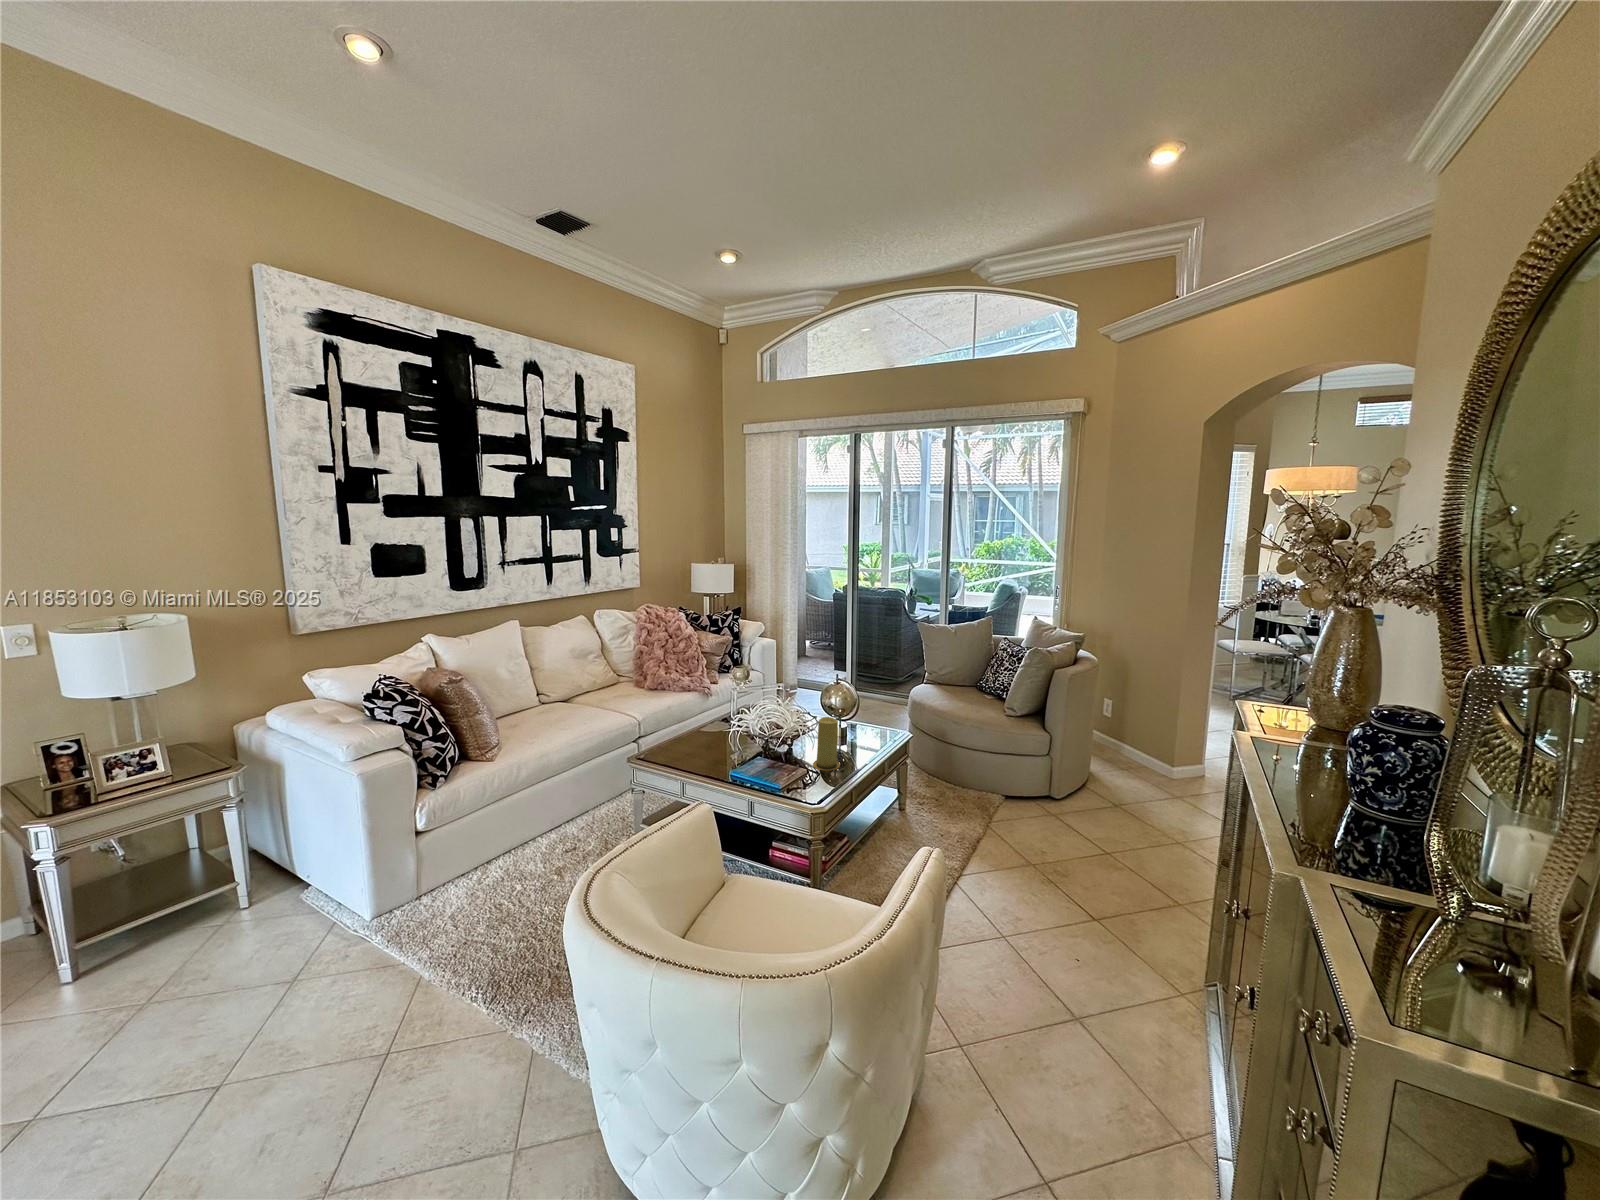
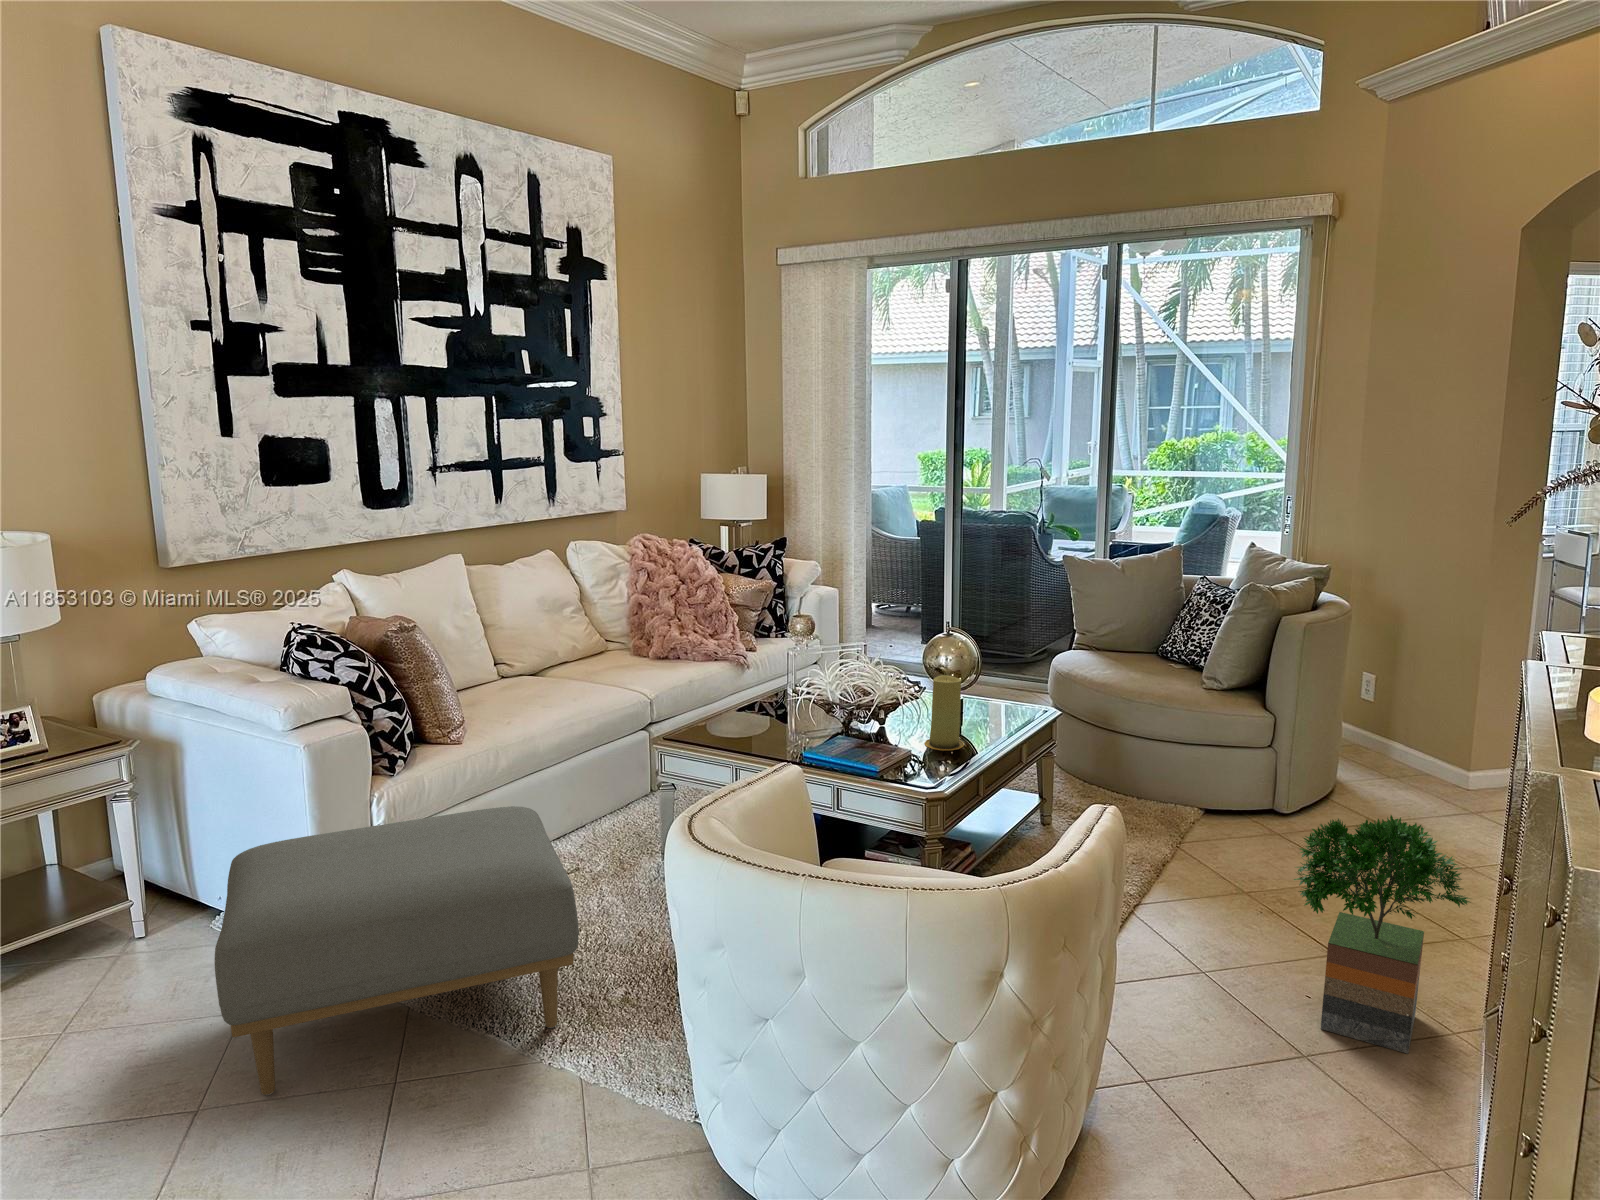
ottoman: none [215,819,536,1078] -> present [215,806,579,1095]
potted tree: none [1069,838,1205,1025] -> present [1294,815,1471,1054]

